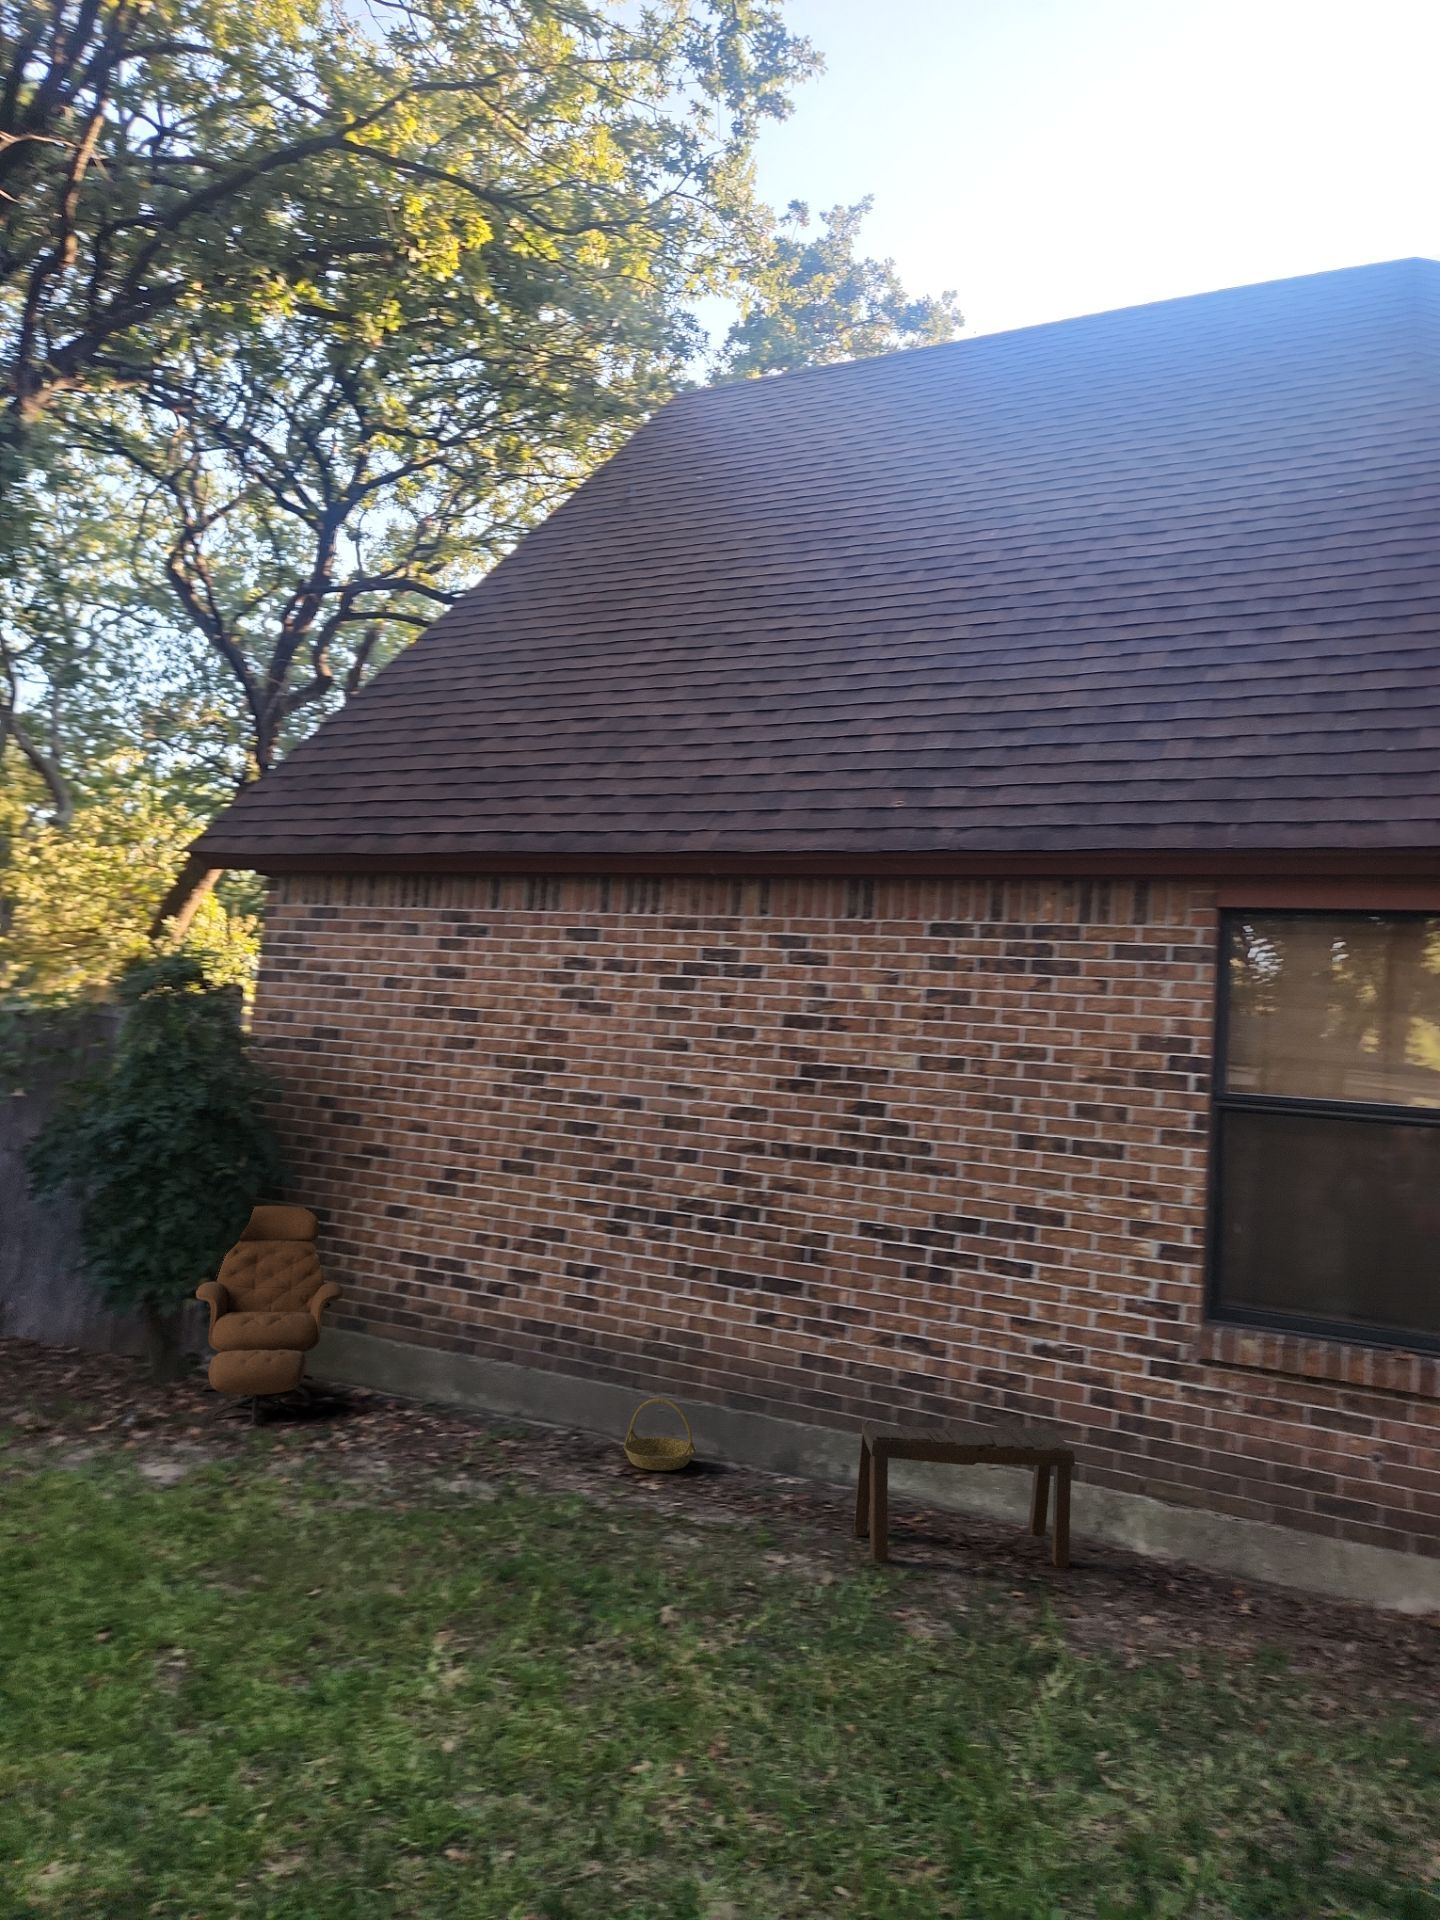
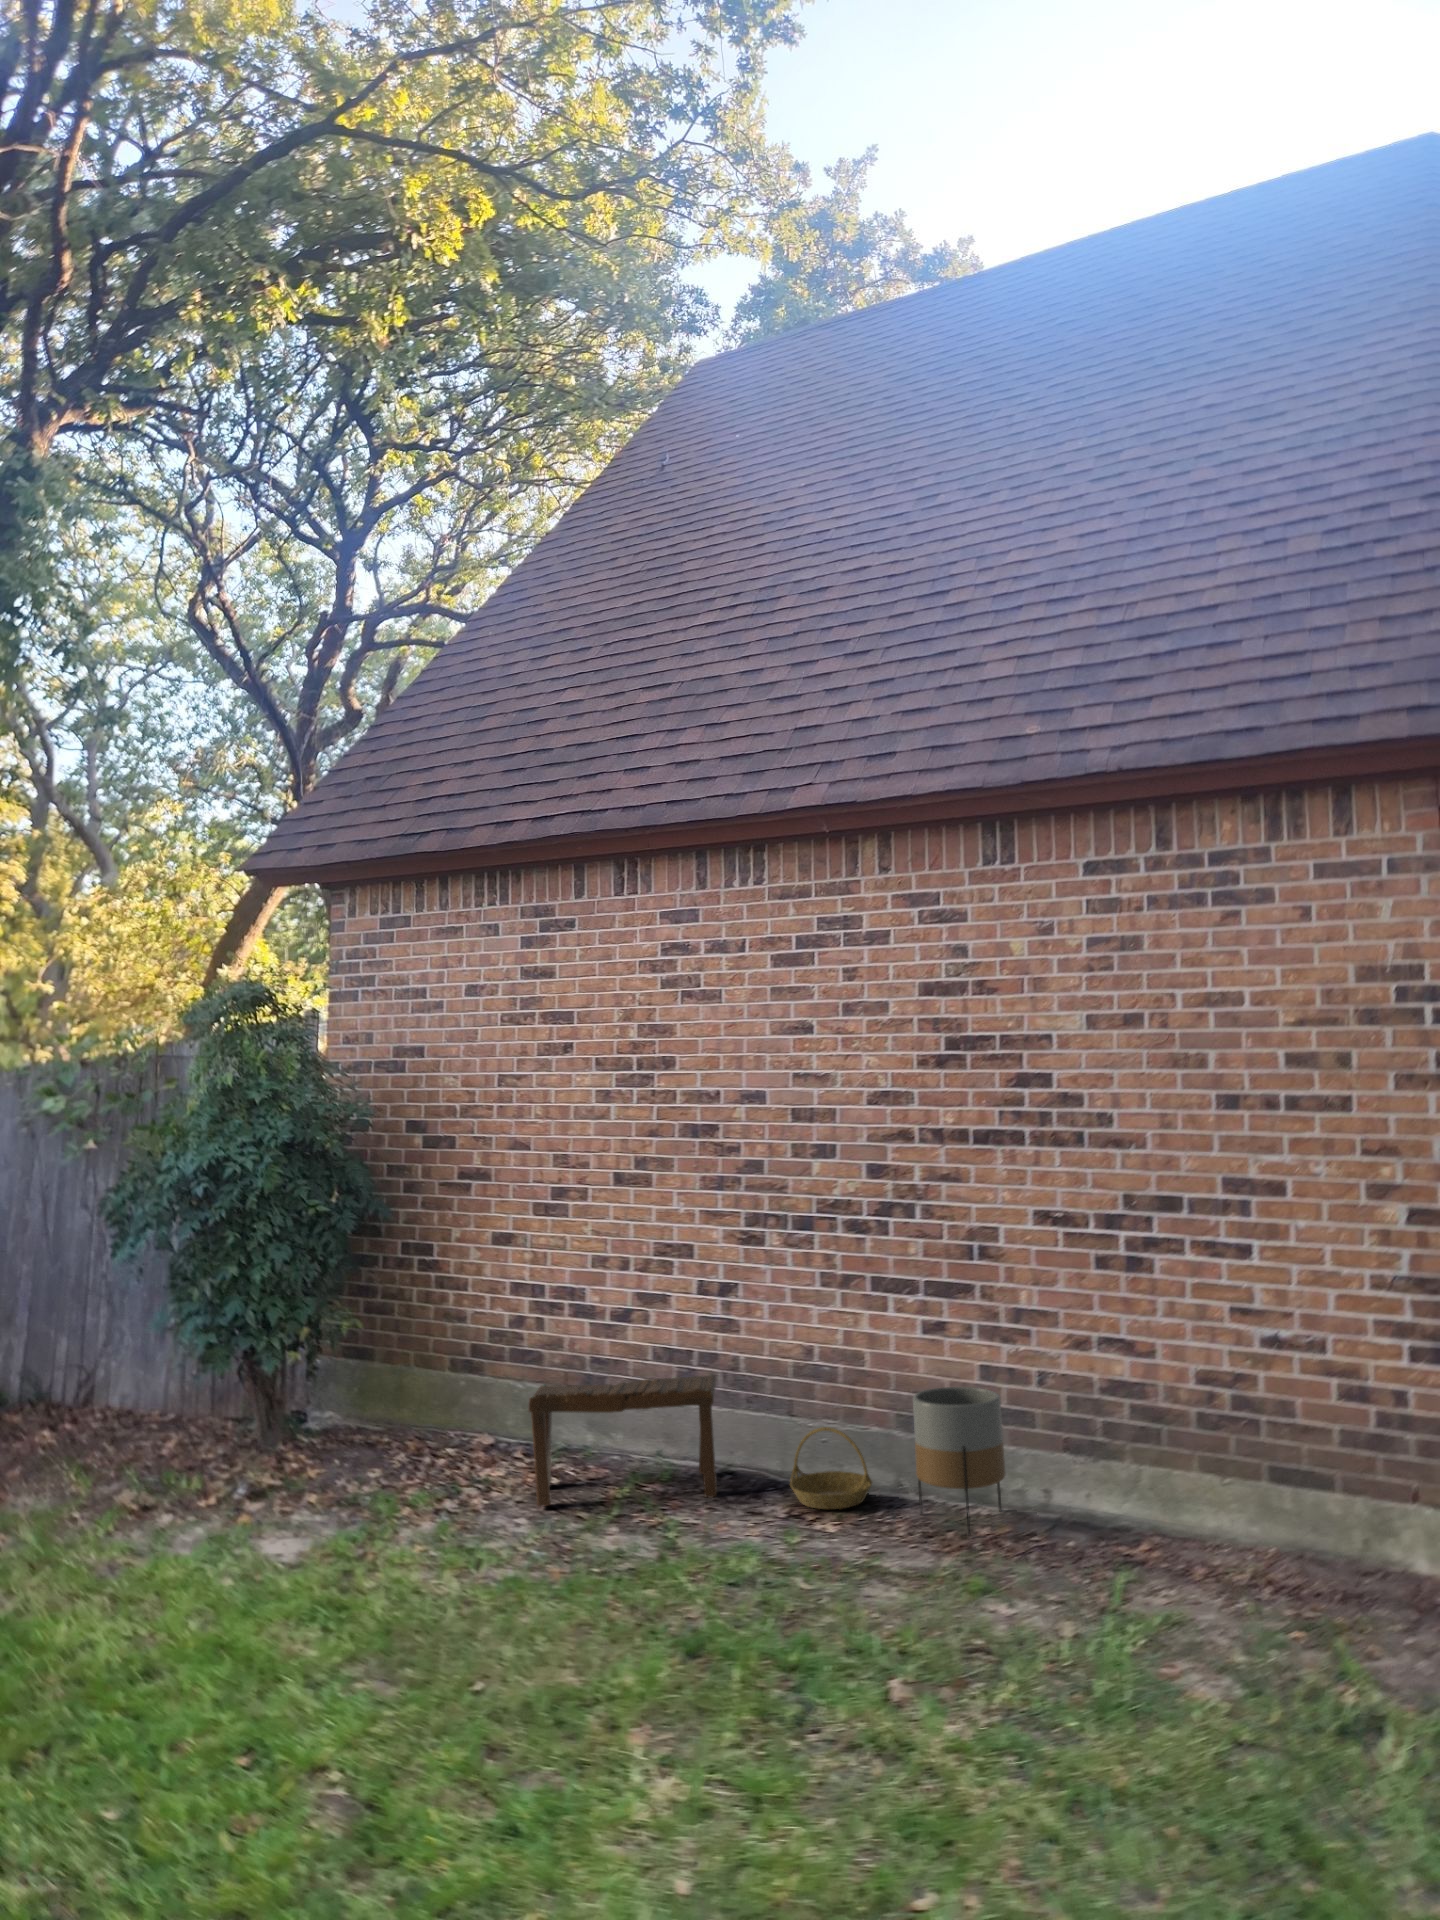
lounge chair: present [196,1206,343,1423] -> none [296,1252,455,1493]
planter: none [732,1372,811,1502] -> present [913,1387,1005,1535]
bench: present [854,1421,1075,1568] -> present [529,1374,717,1506]

